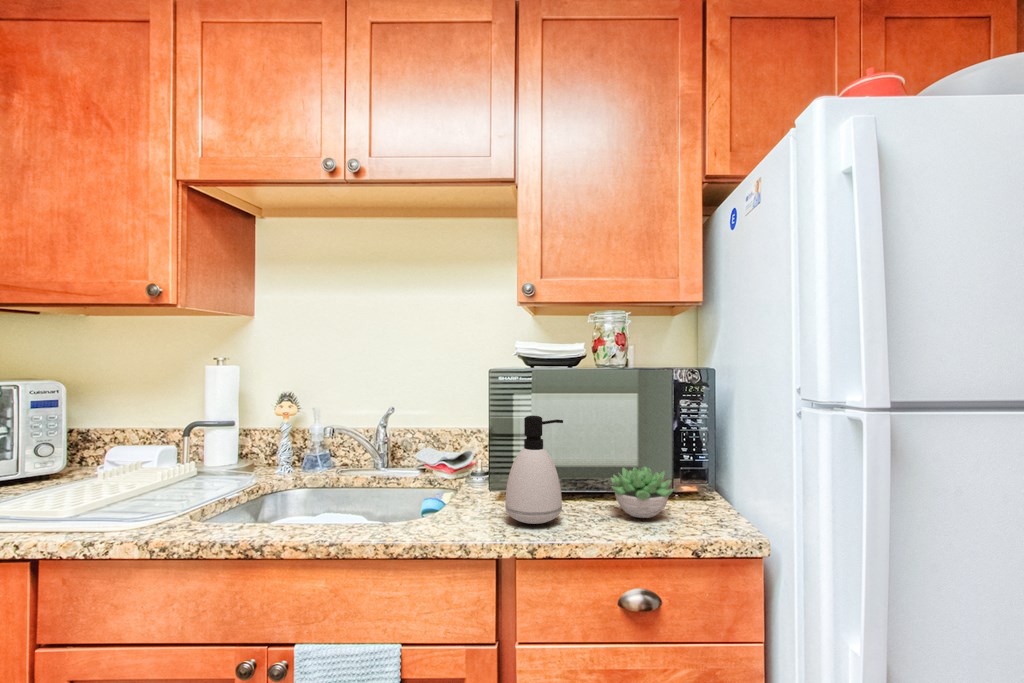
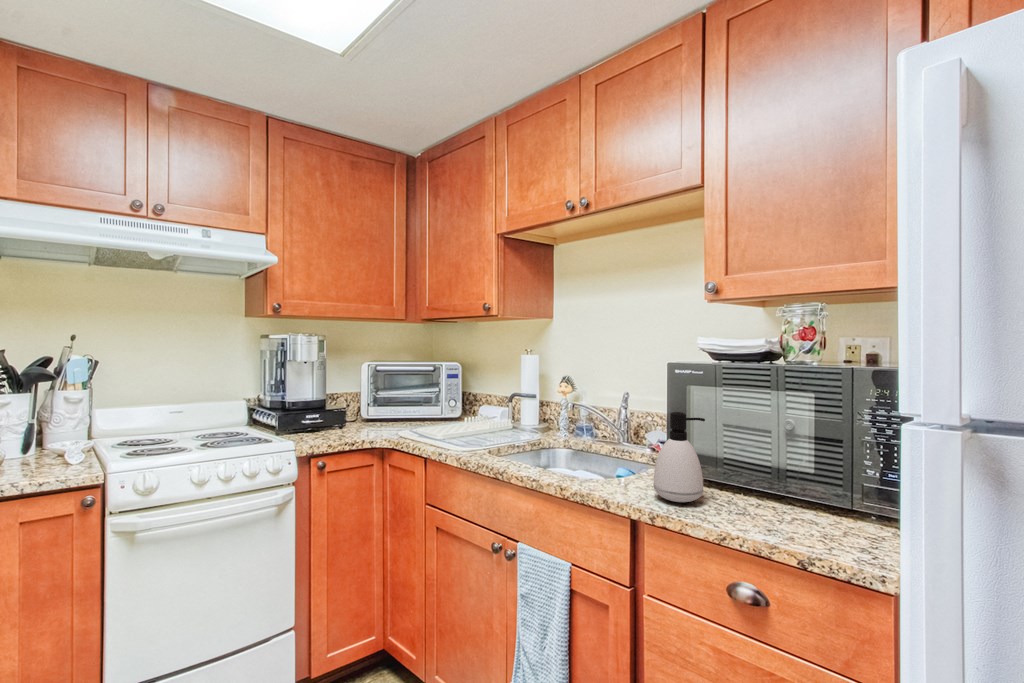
succulent plant: present [610,467,674,518] -> none [749,472,827,524]

